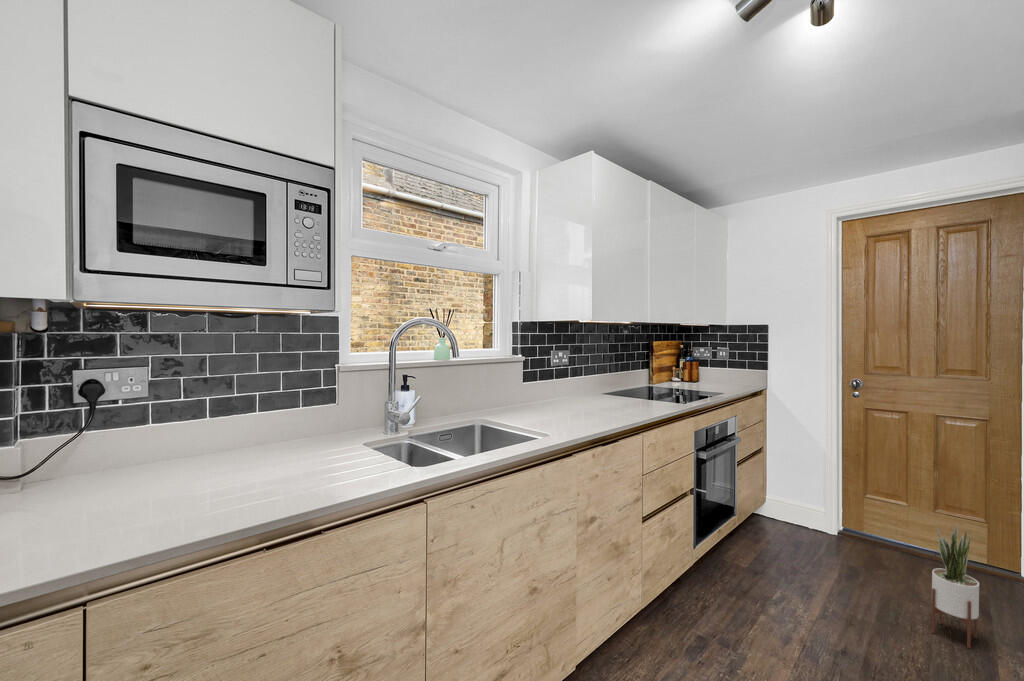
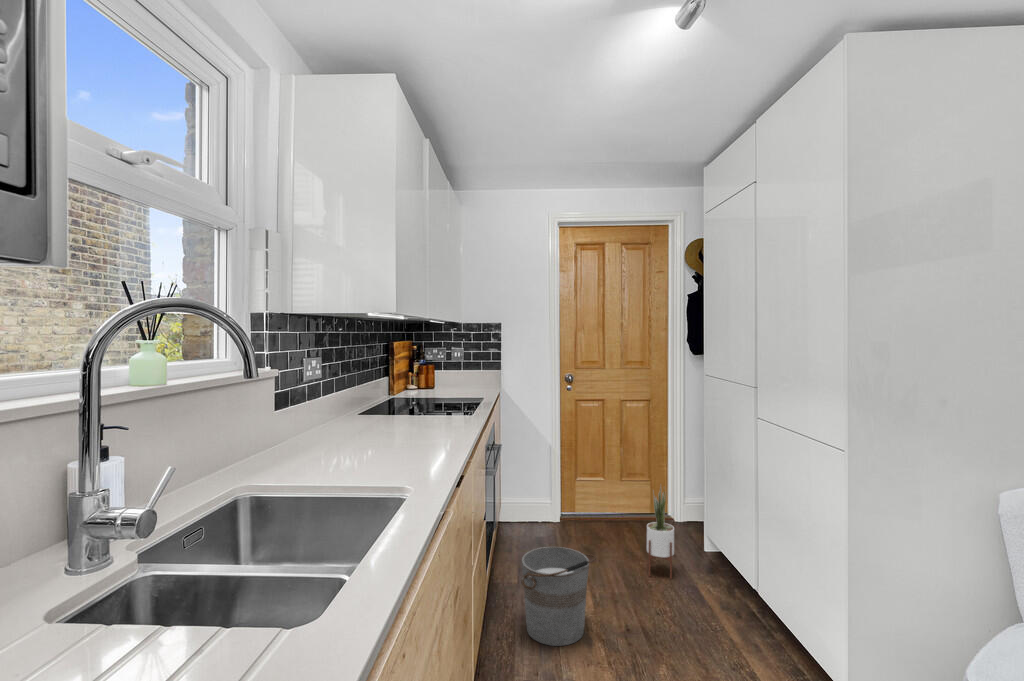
bucket: none [723,549,819,660] -> present [521,547,596,646]

